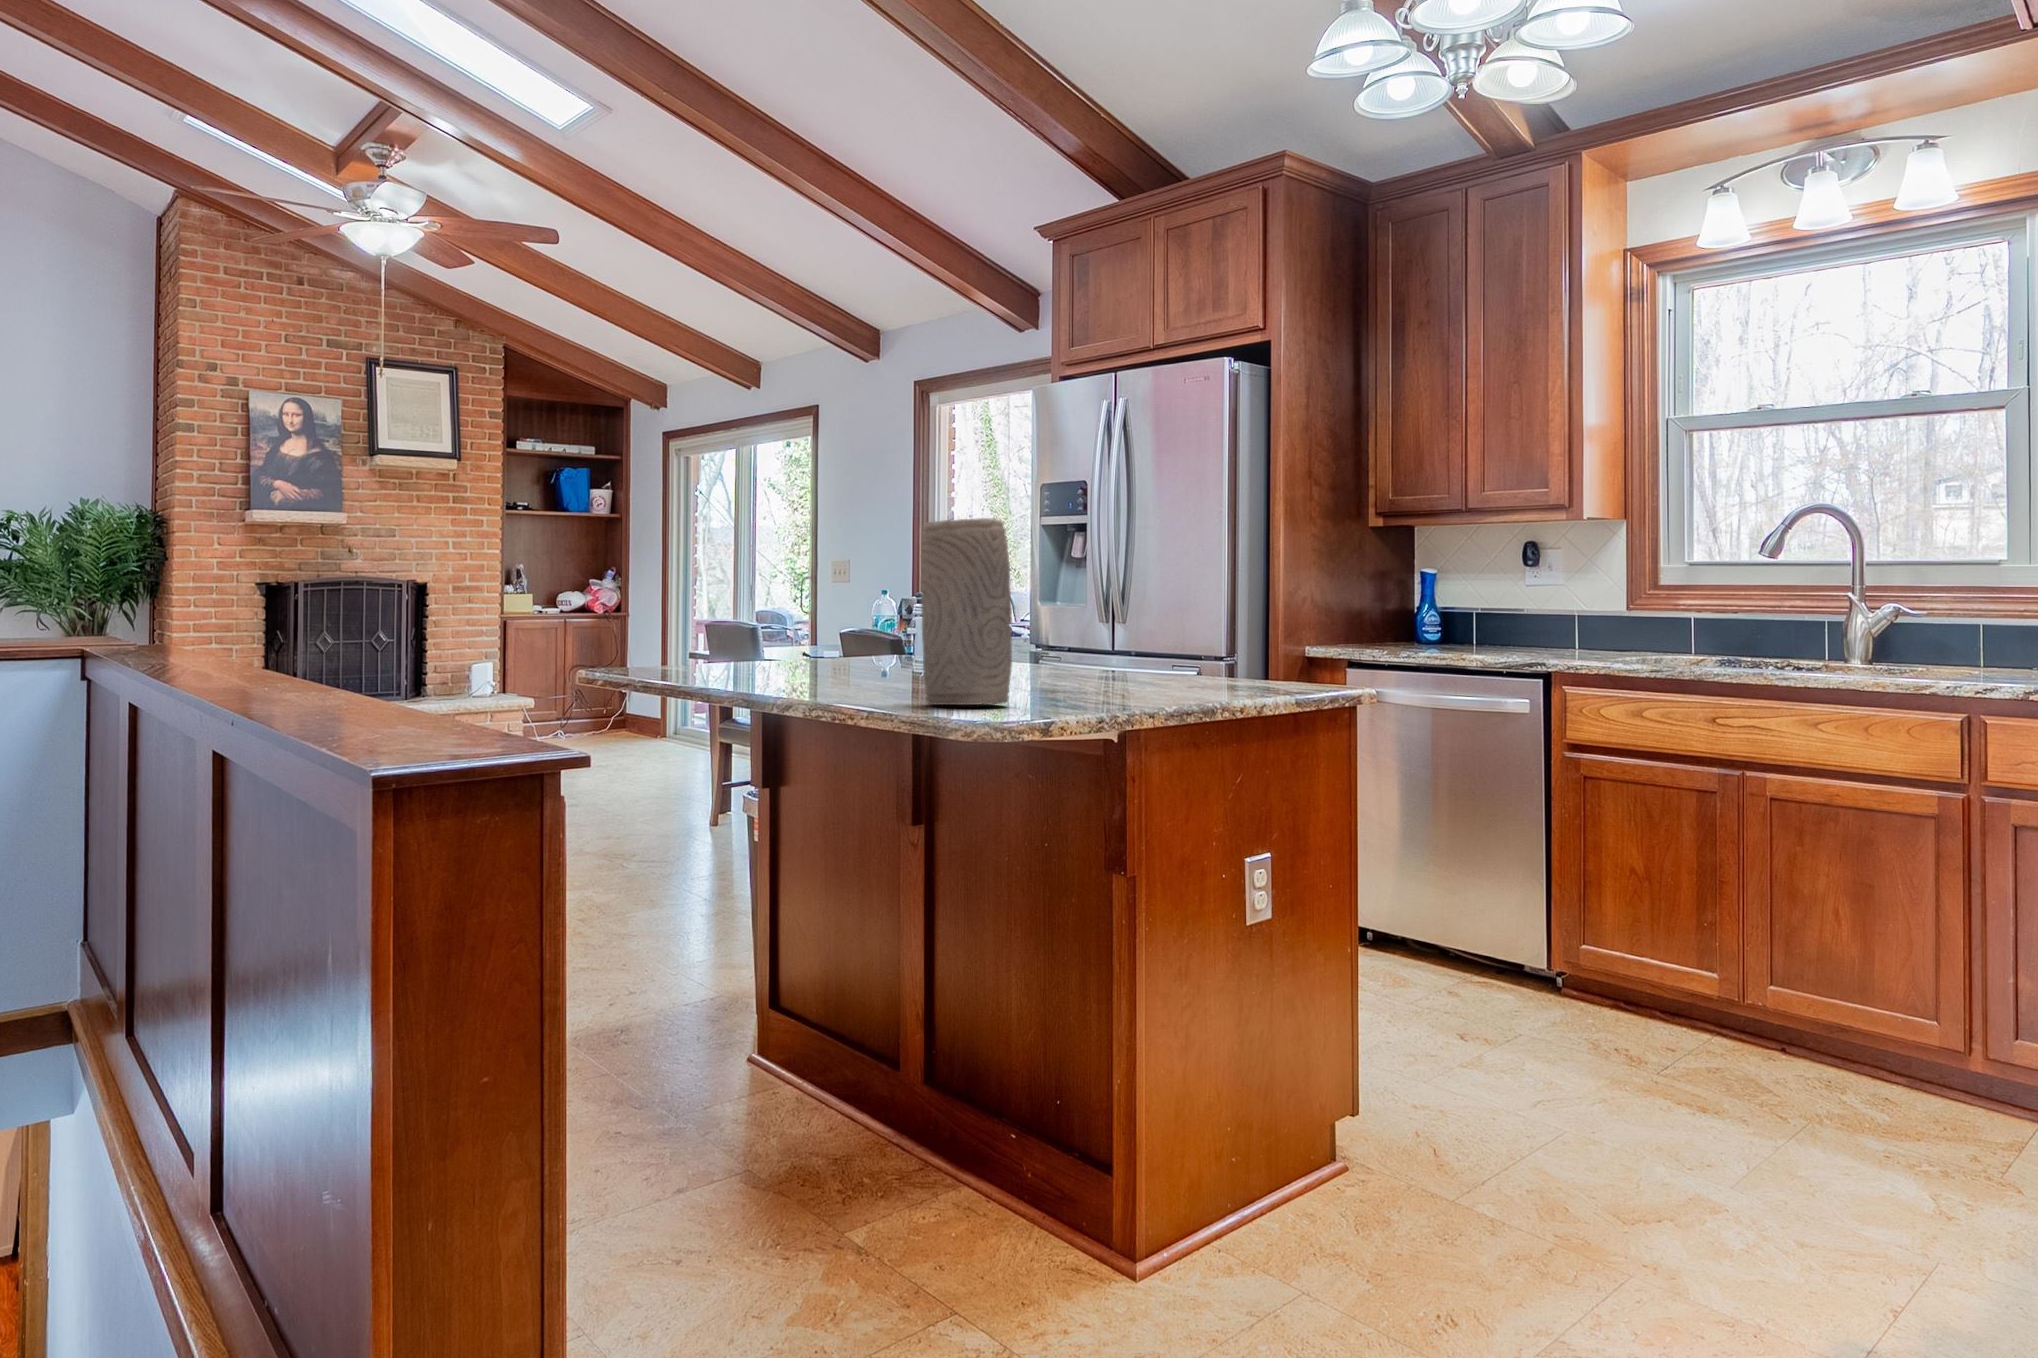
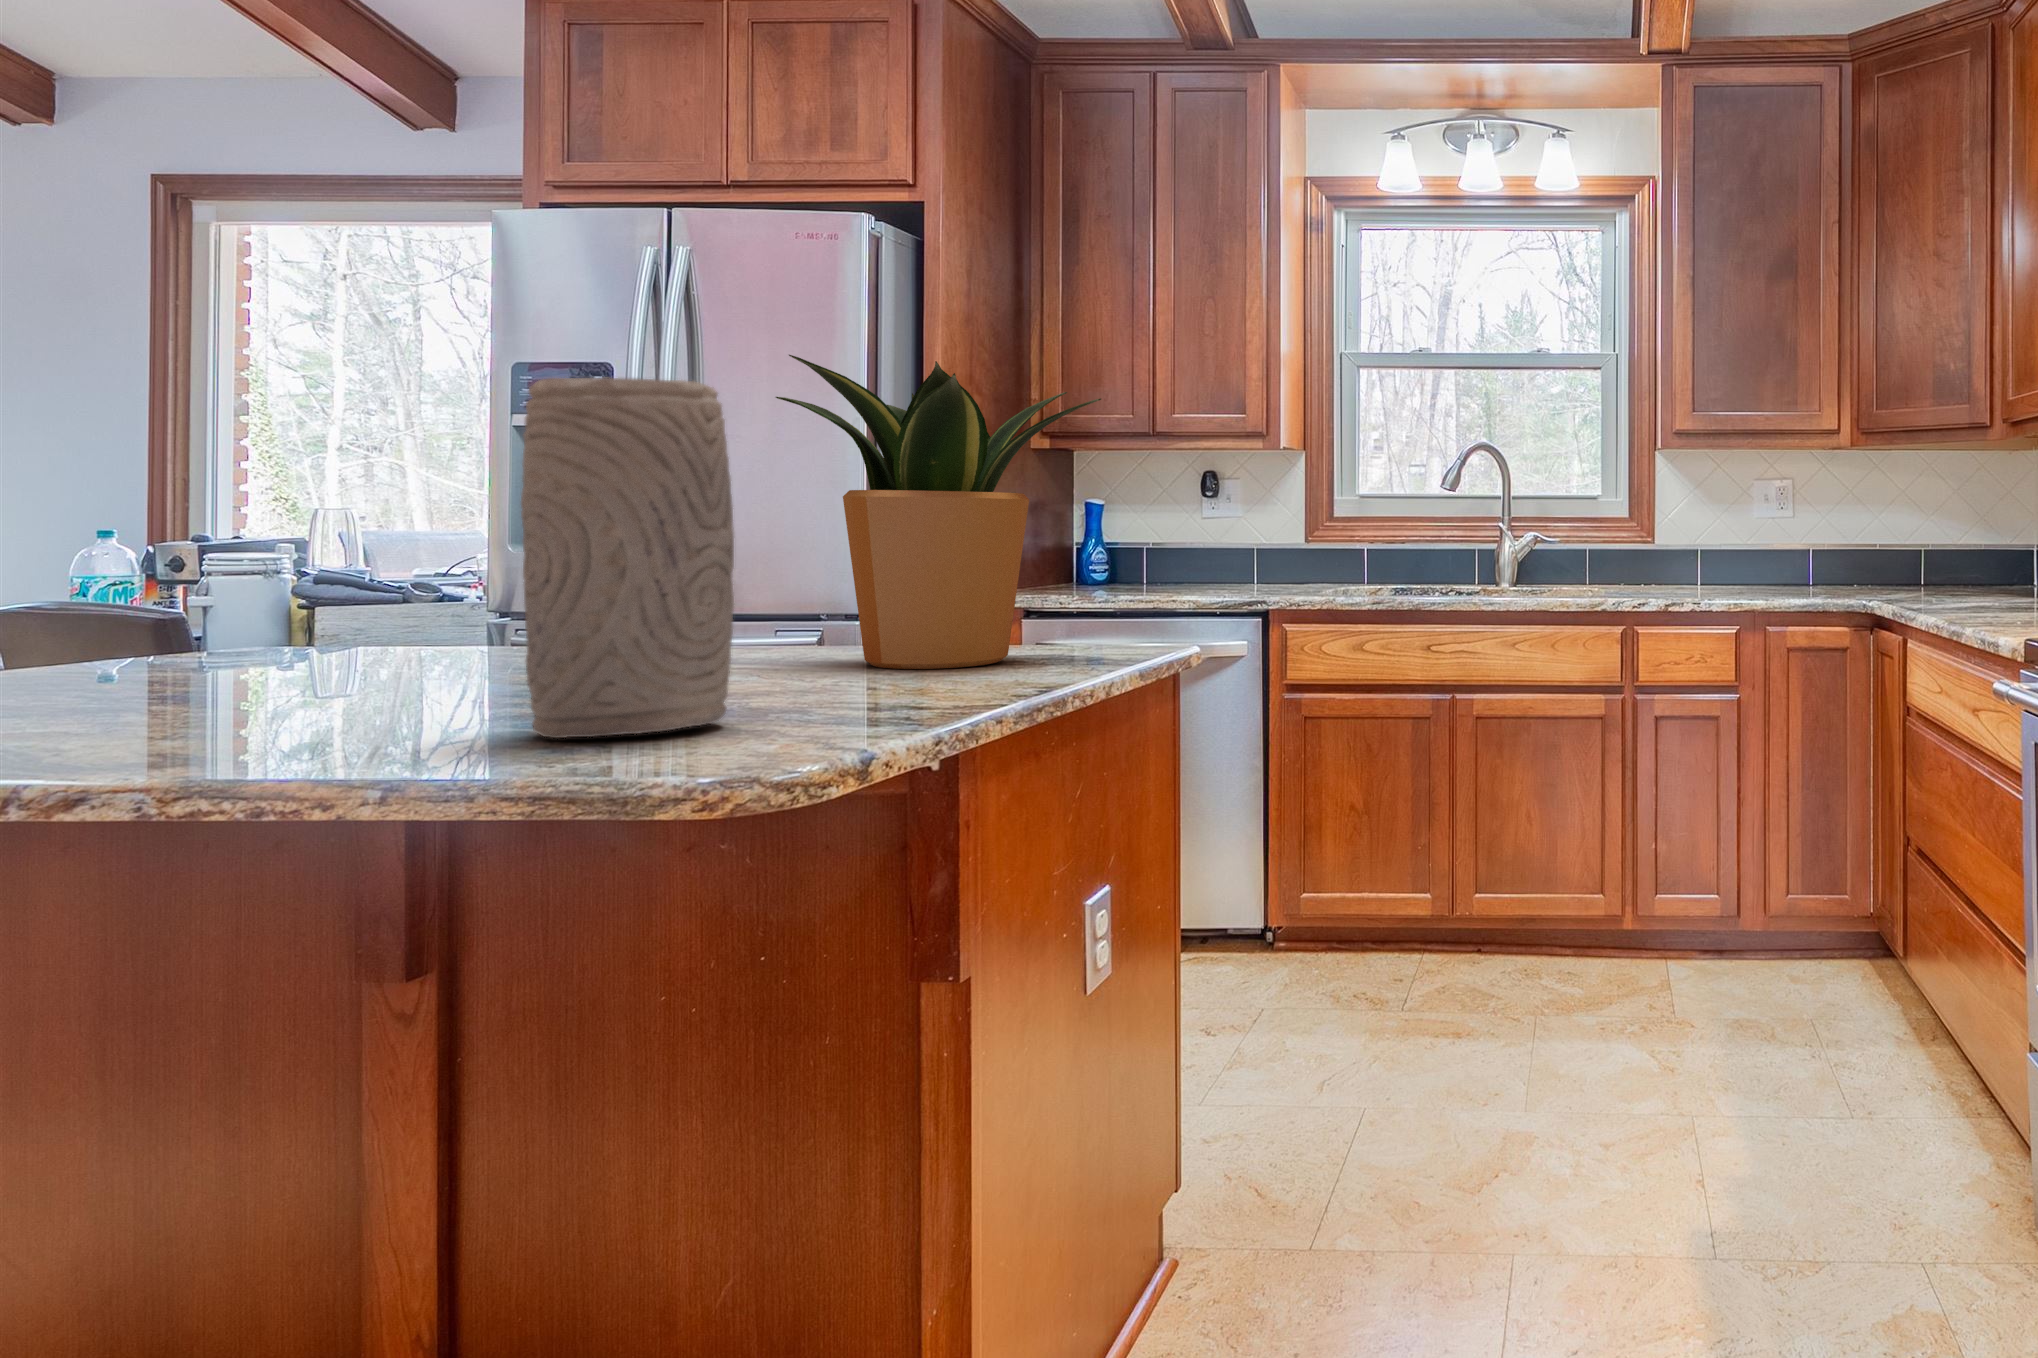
potted plant: none [1090,486,1287,695] -> present [776,355,1101,669]

